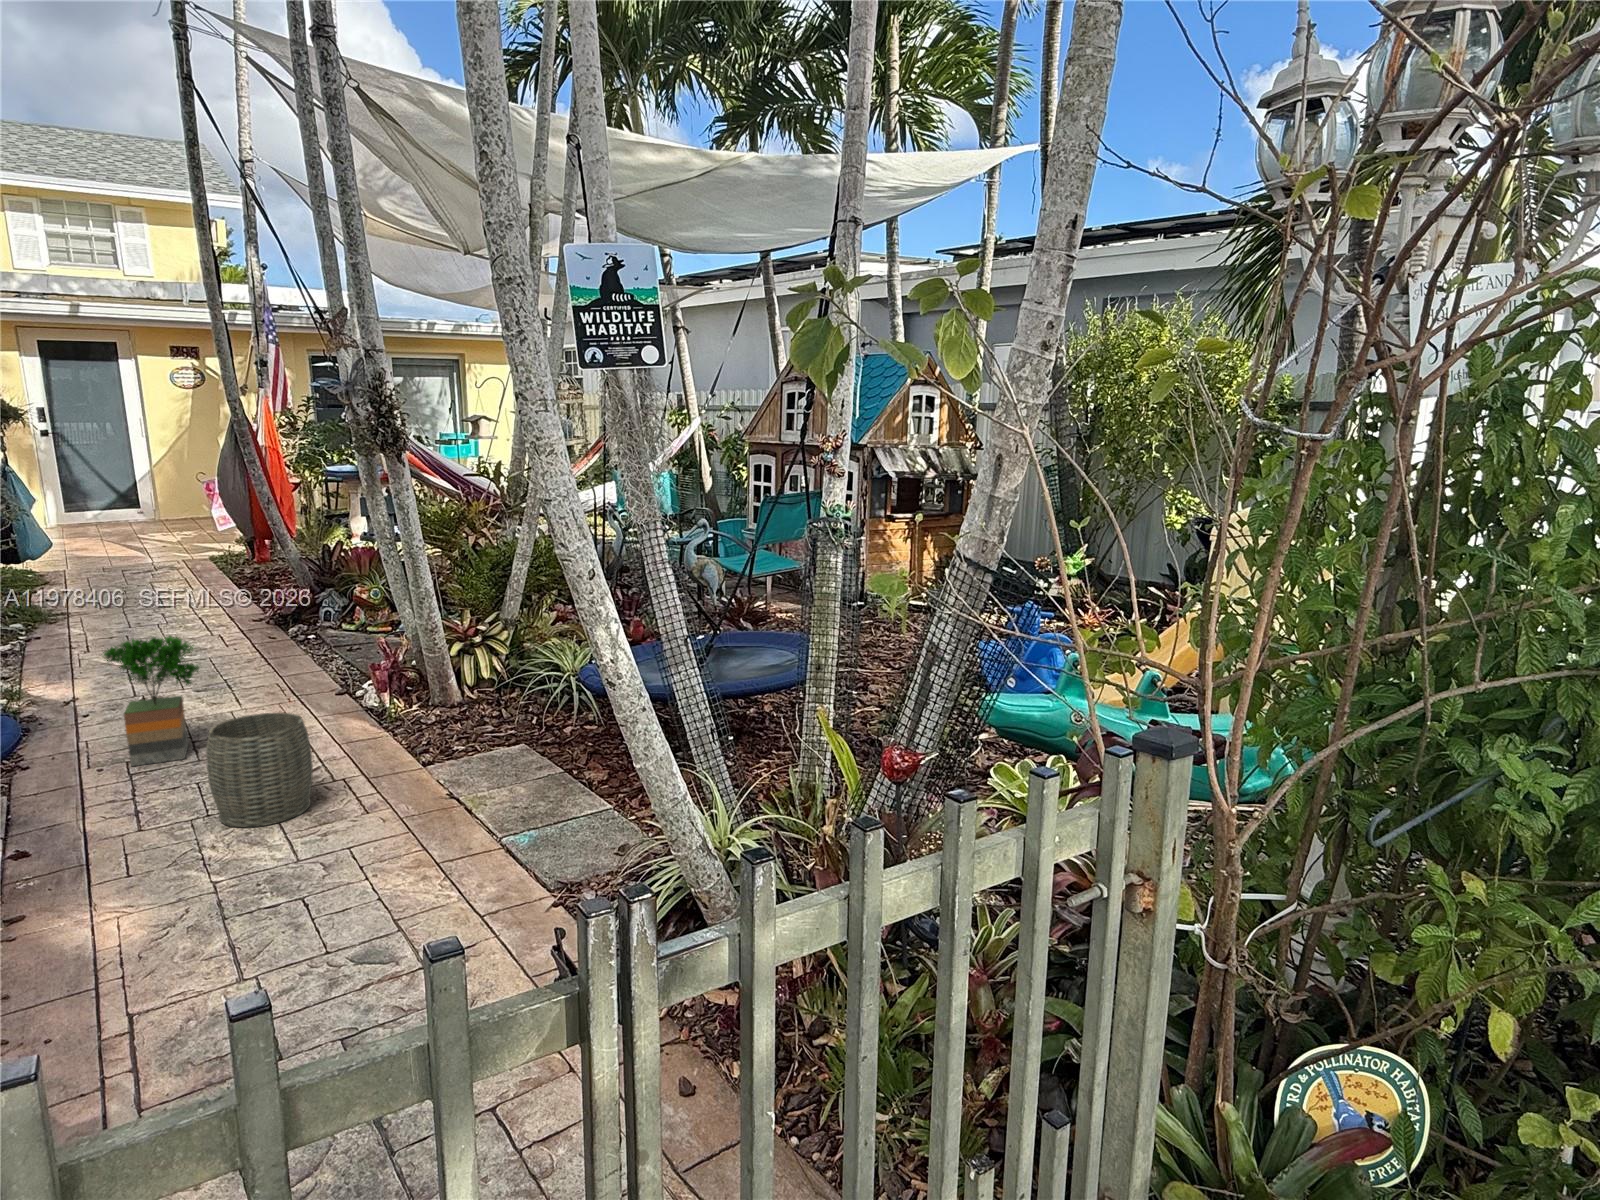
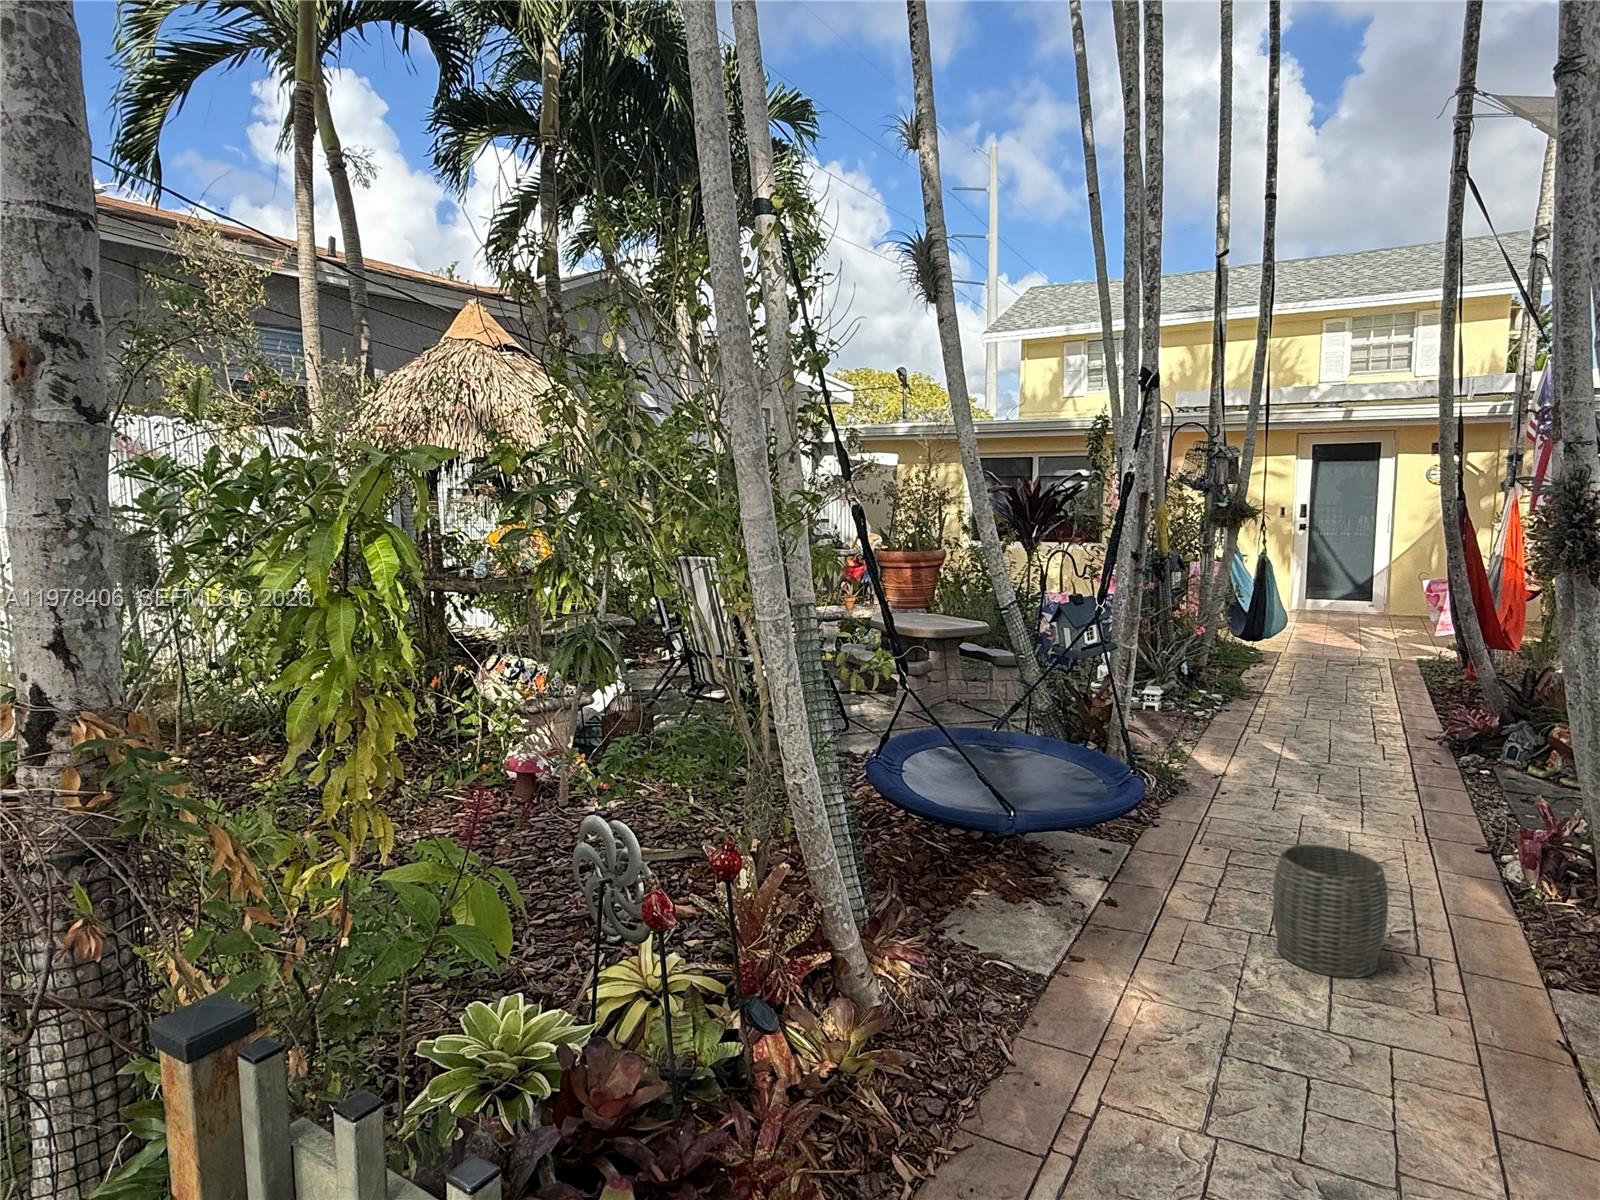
potted tree: present [102,636,199,766] -> none [1228,733,1317,866]

